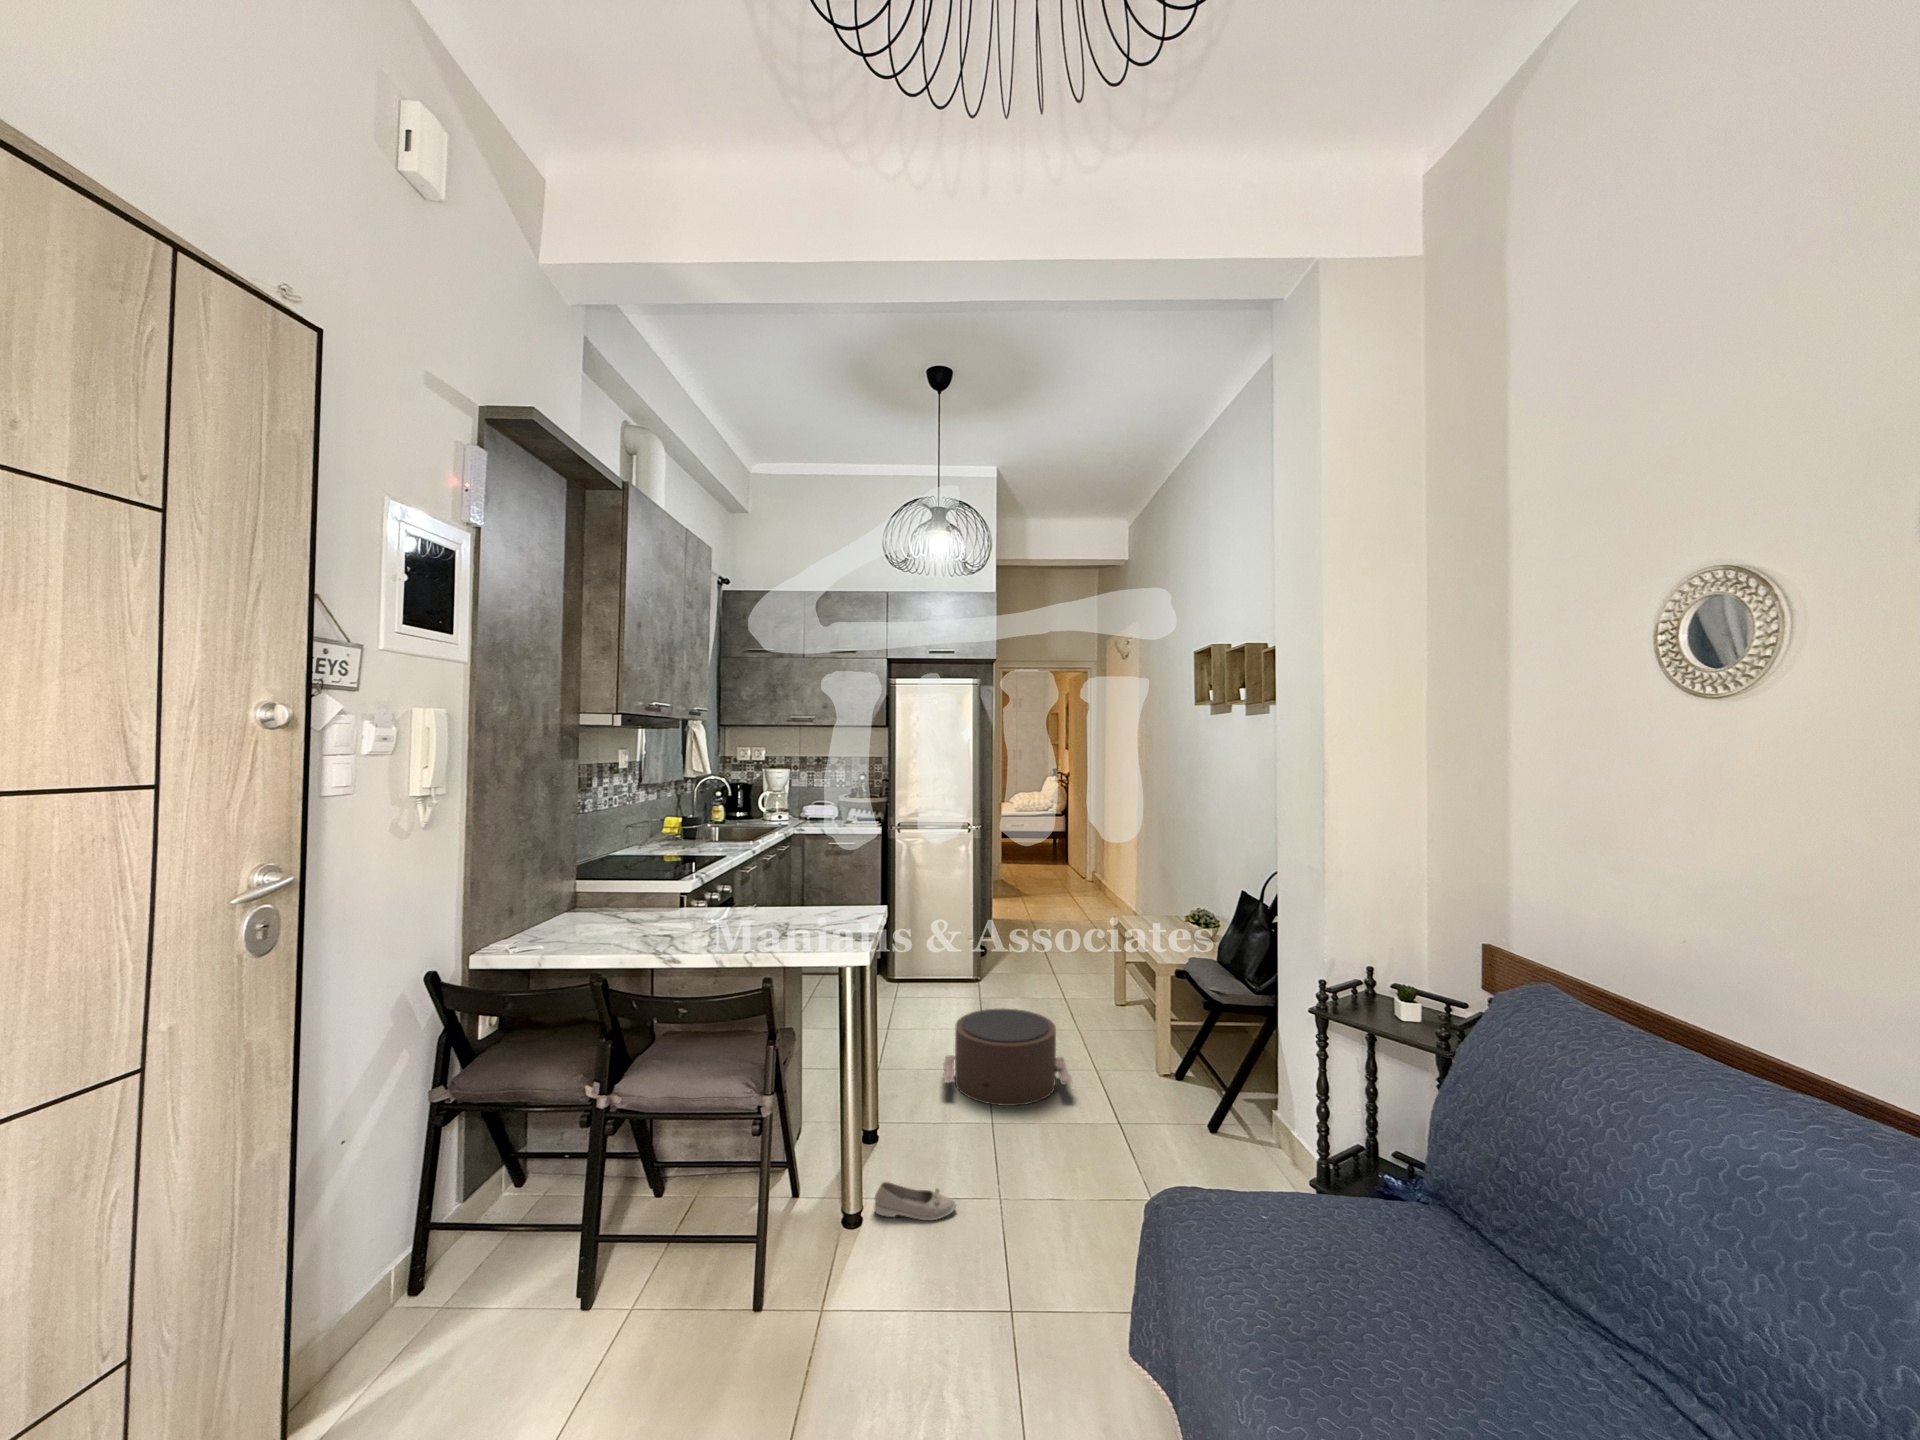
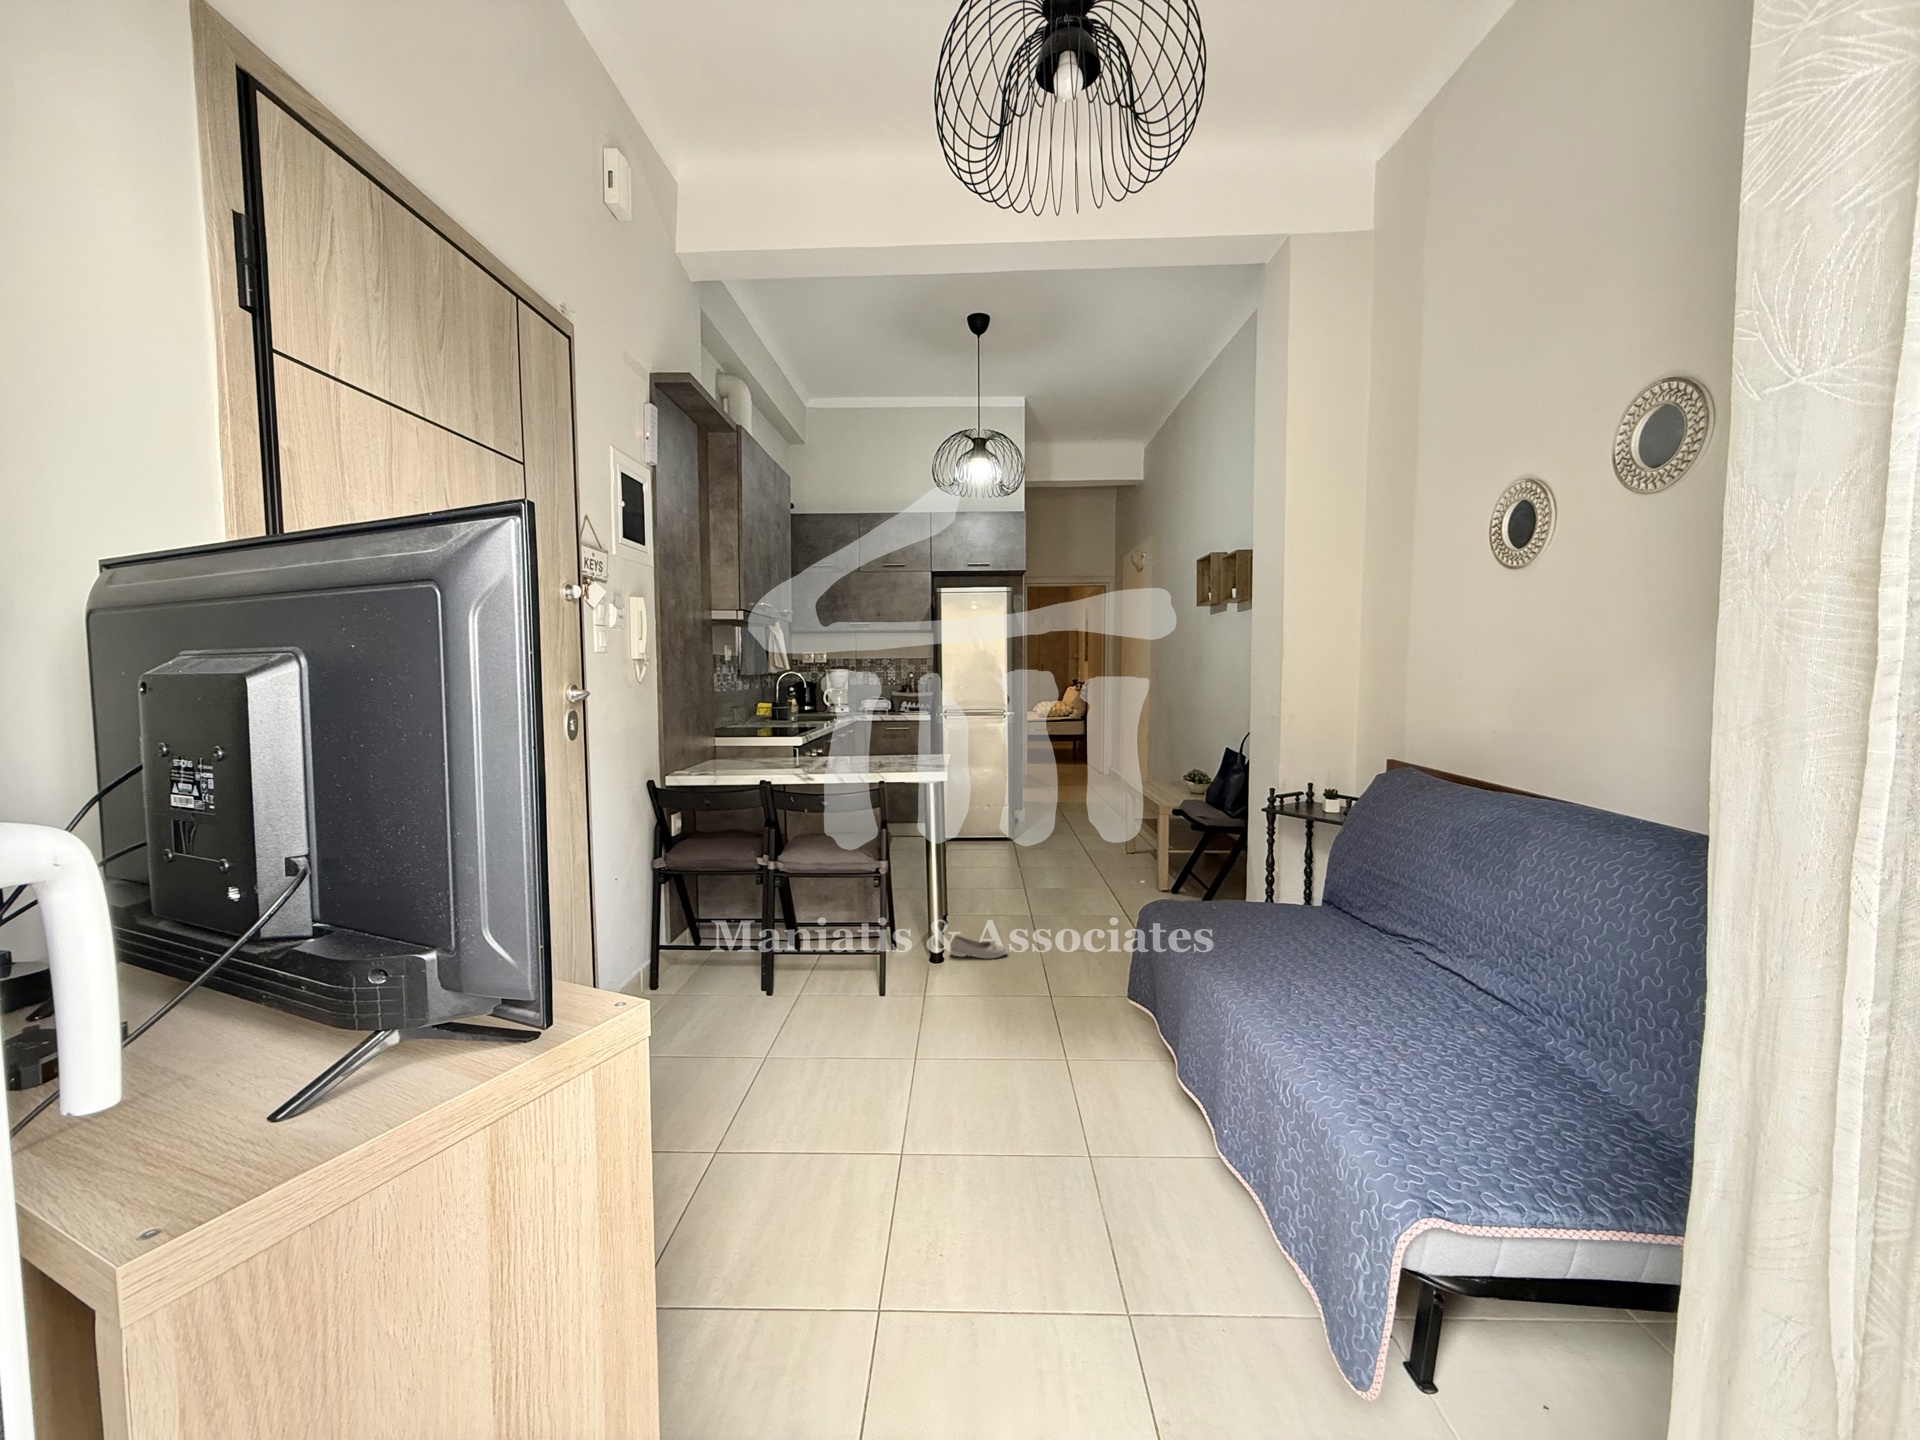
pouf: present [943,1009,1072,1106] -> none [991,843,1091,906]

